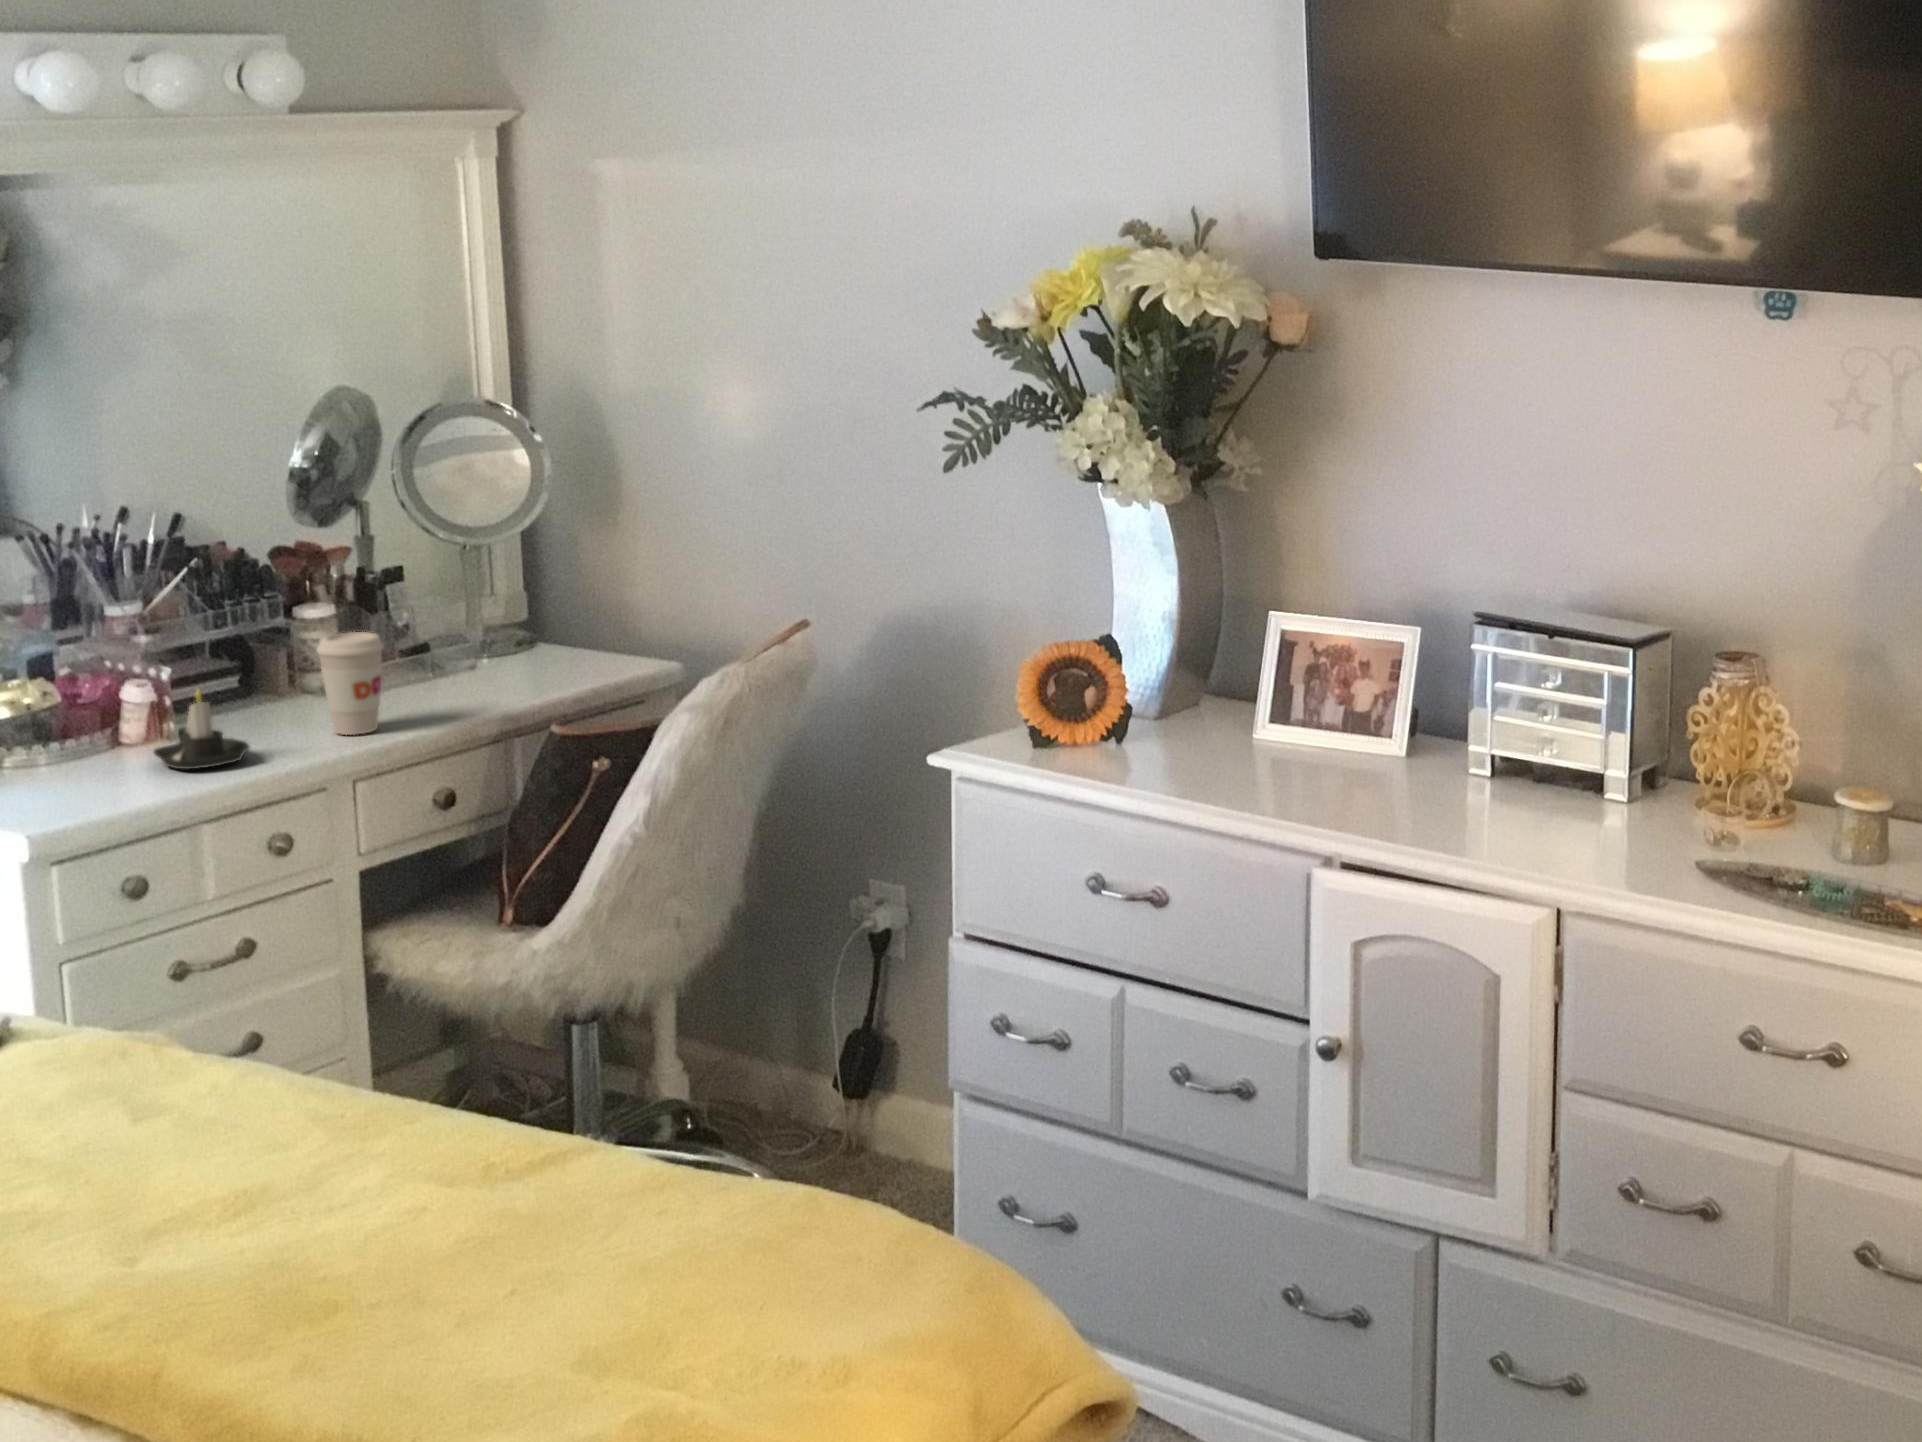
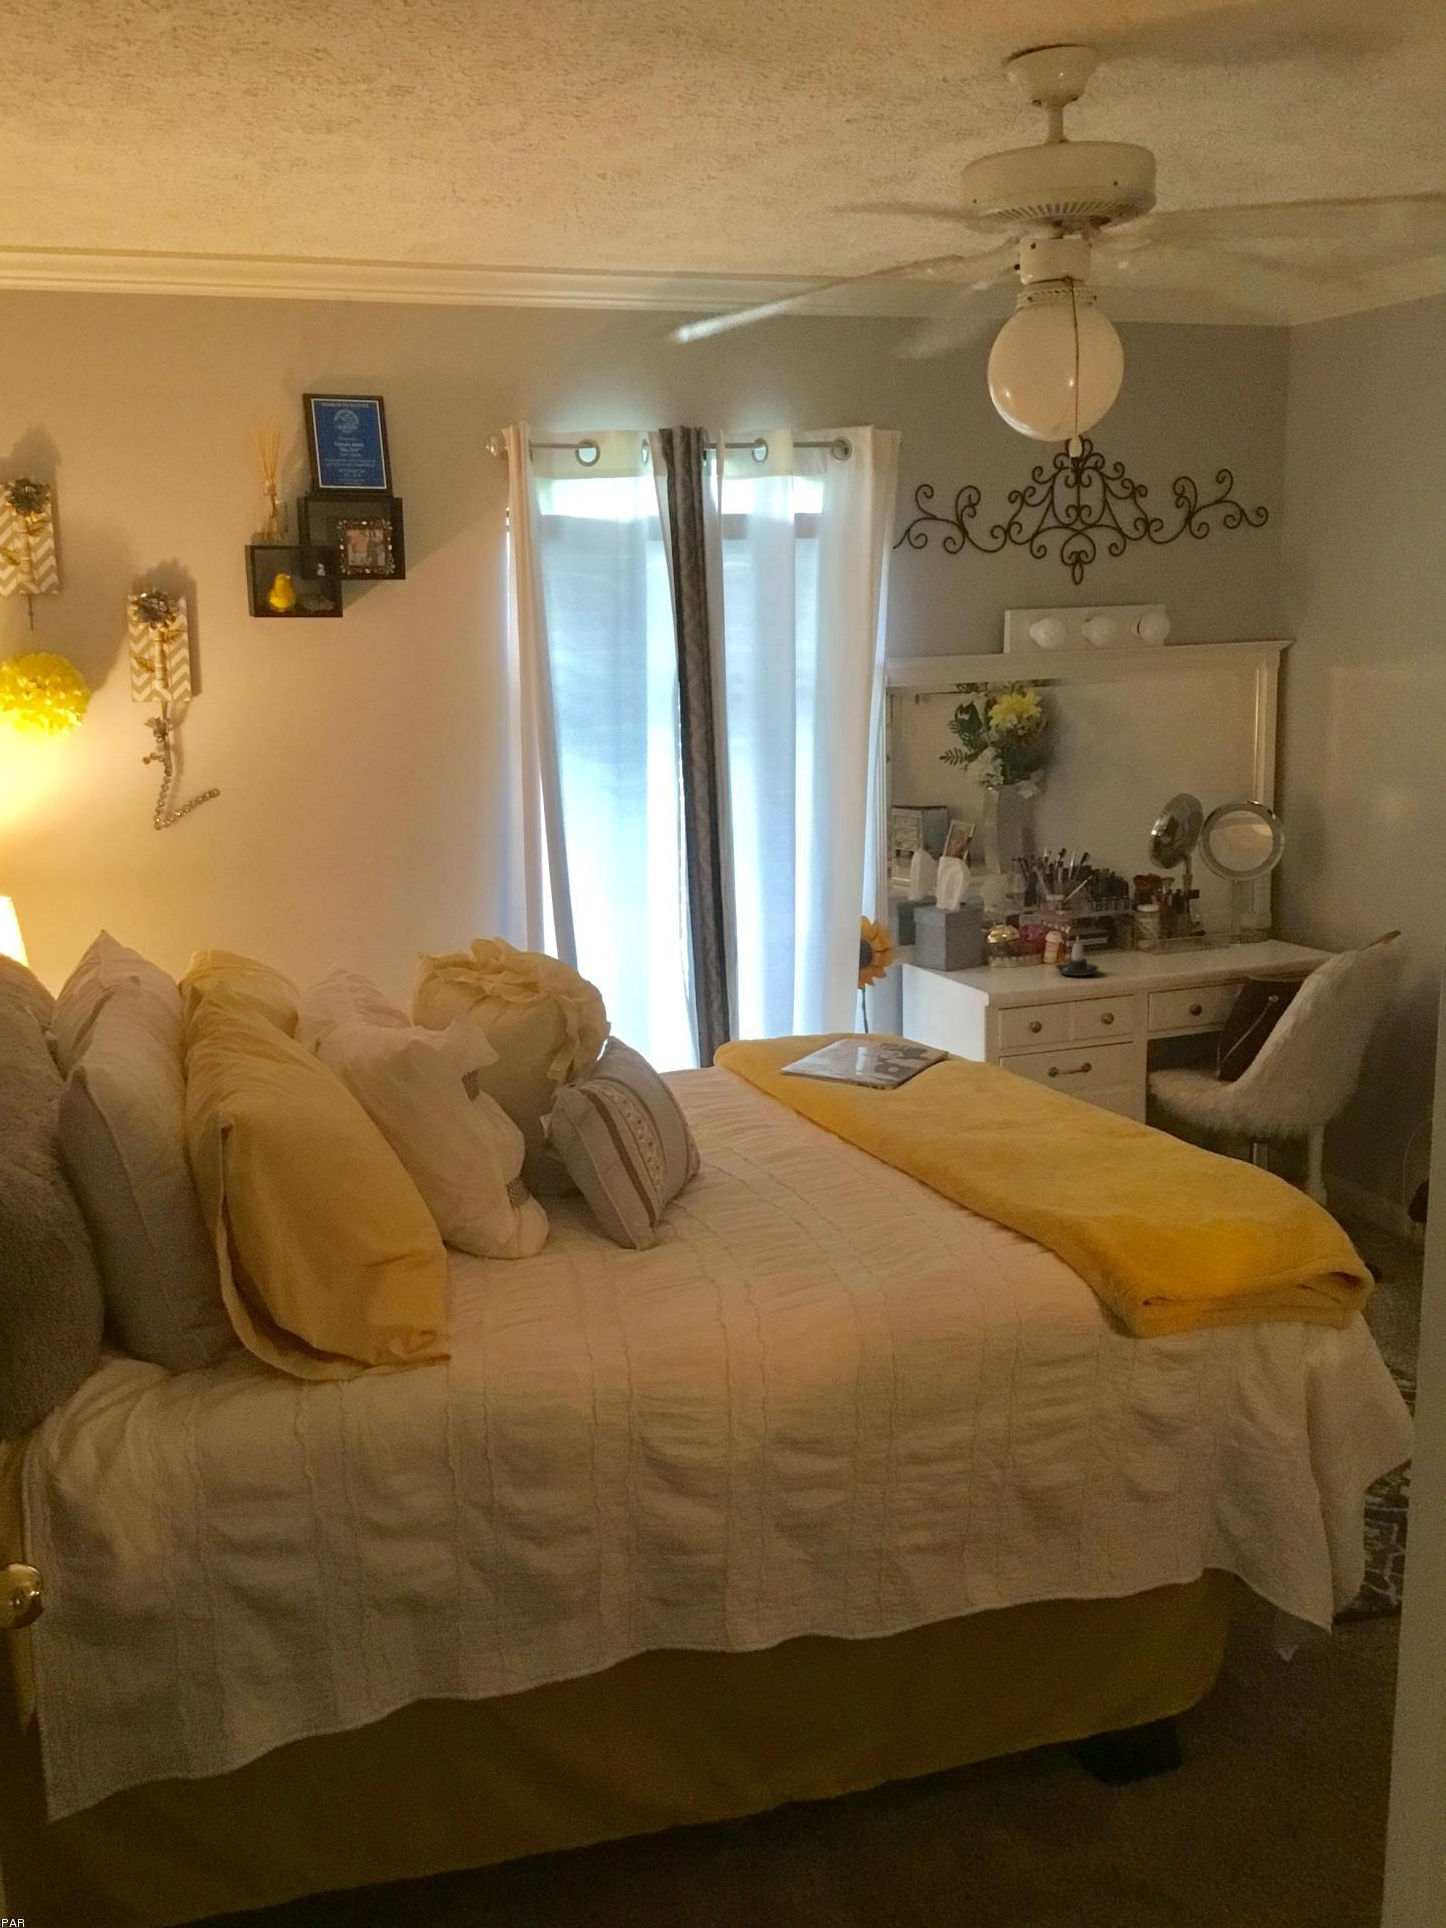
coffee cup: present [317,632,384,735] -> none [1138,918,1172,971]

